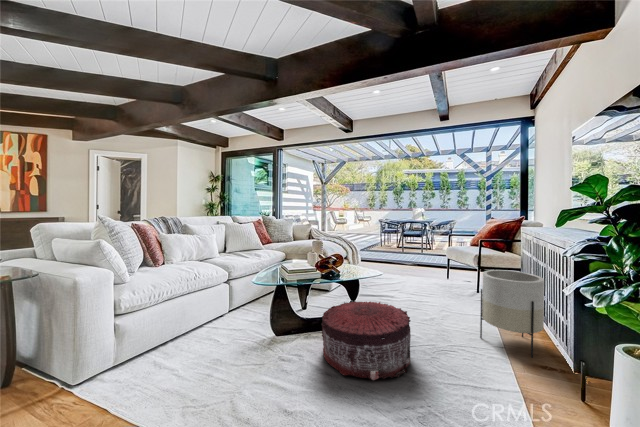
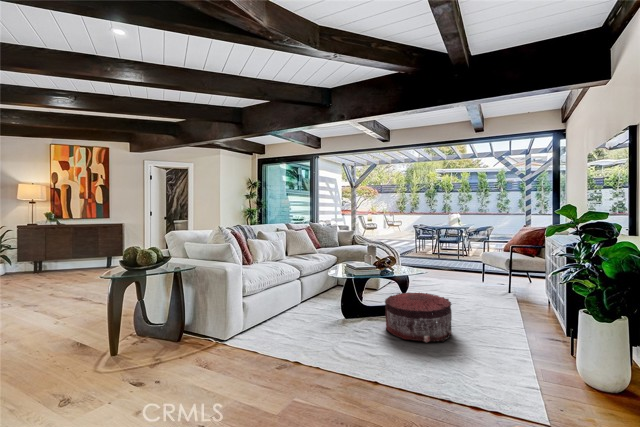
planter: present [480,270,544,358] -> none [506,270,554,334]

